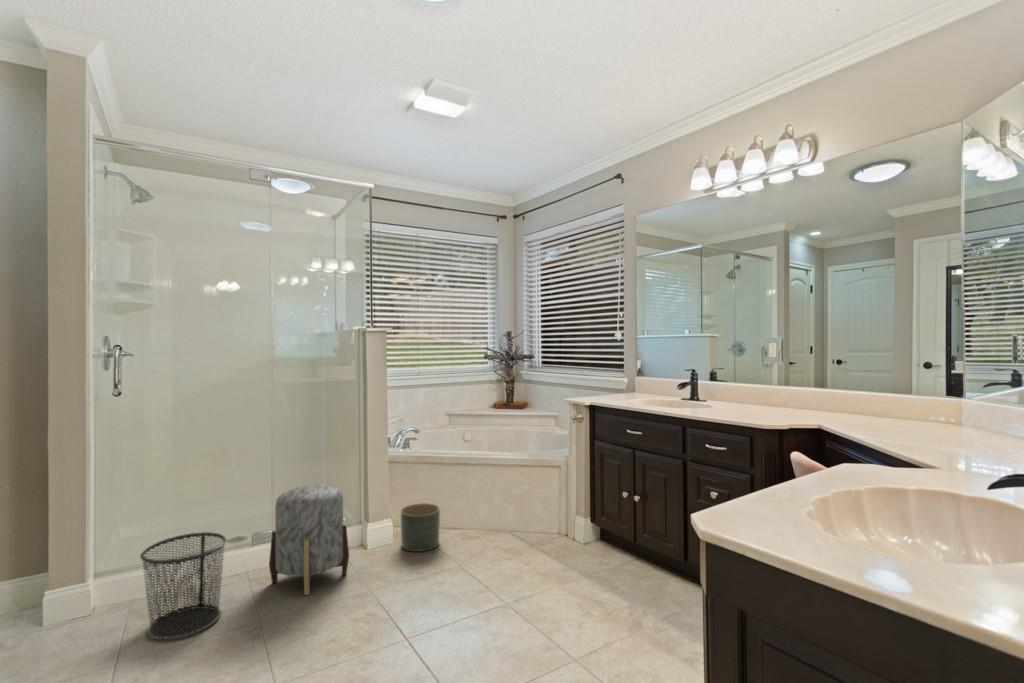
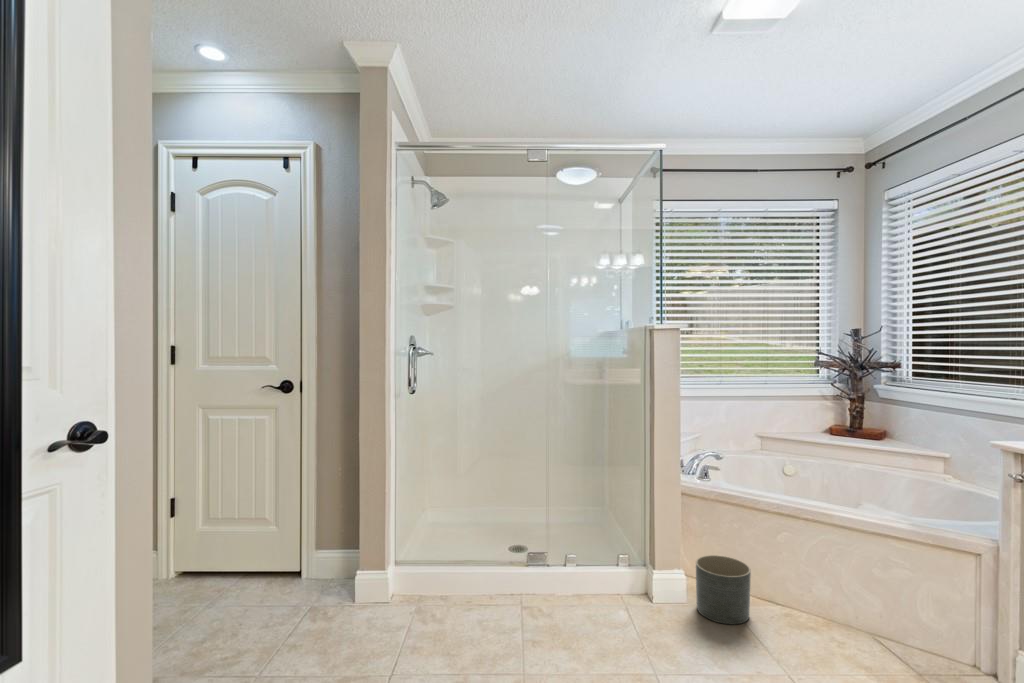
stool: present [269,484,349,595] -> none [541,511,629,646]
waste bin: present [140,532,226,640] -> none [418,545,496,660]

